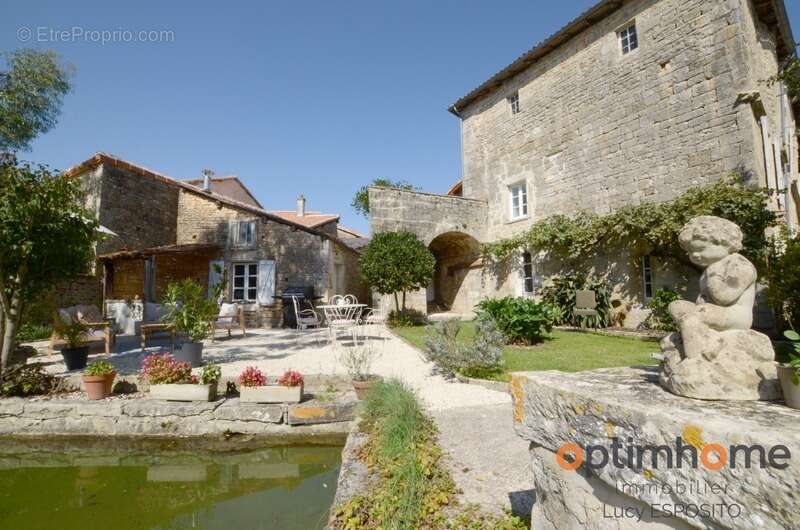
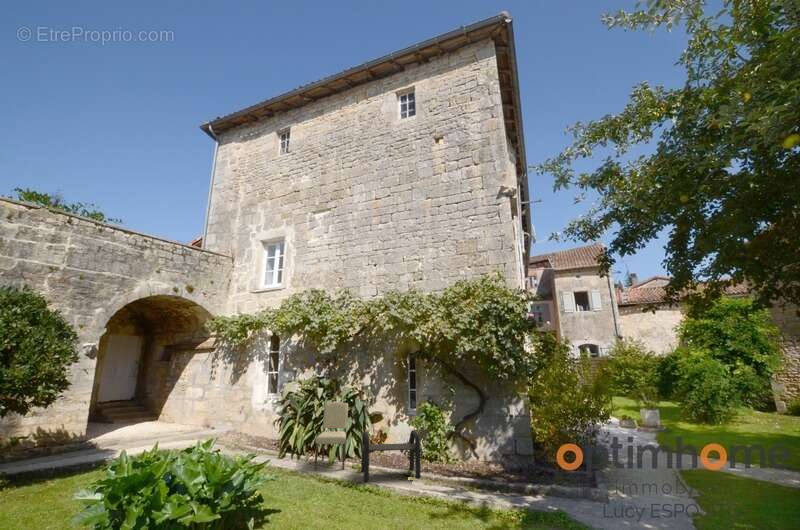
bench: none [609,305,661,336] -> present [361,430,421,481]

